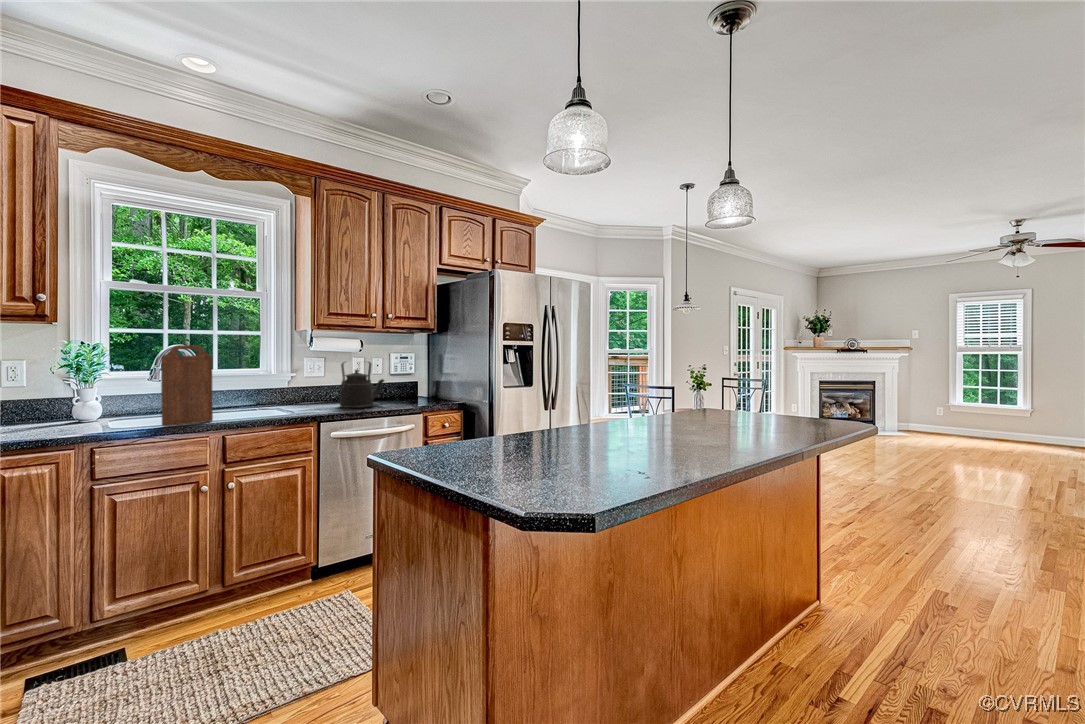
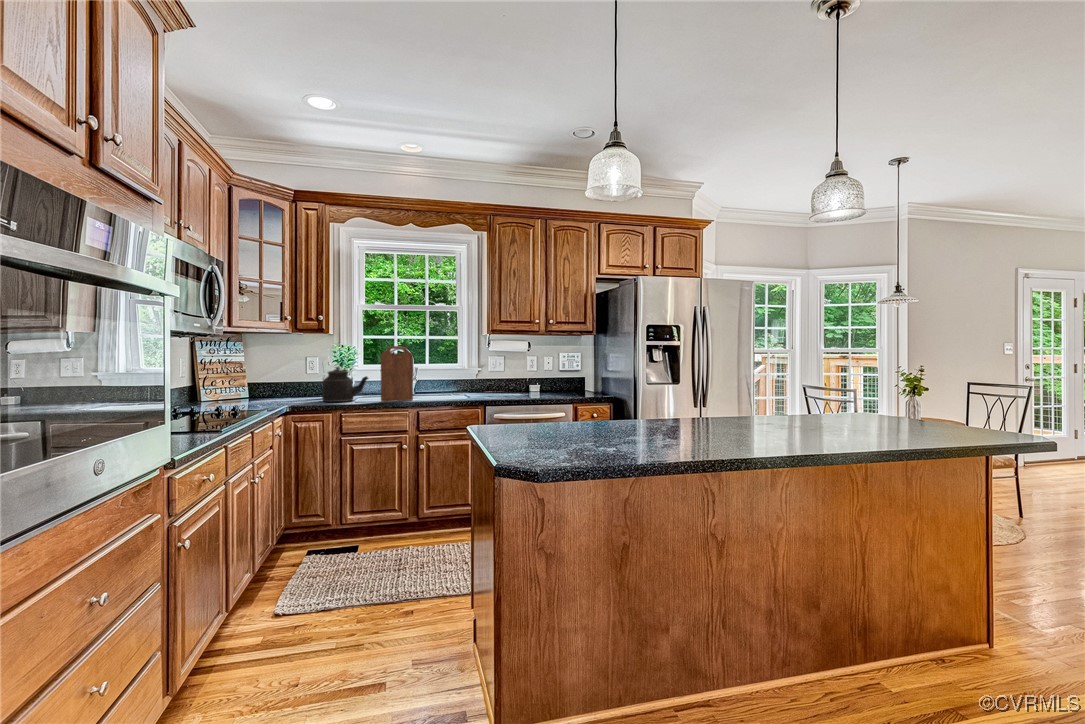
kettle: present [340,362,384,408] -> present [322,363,368,402]

